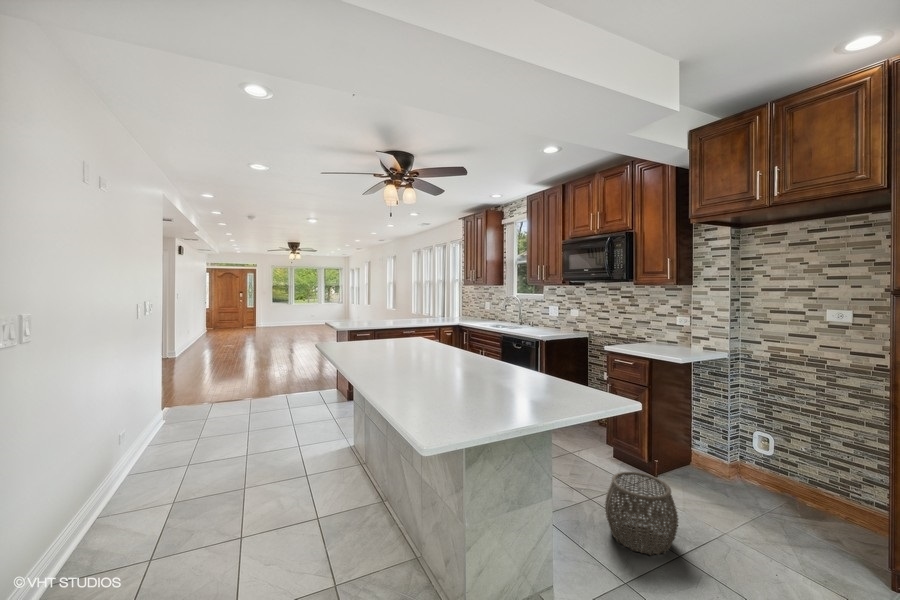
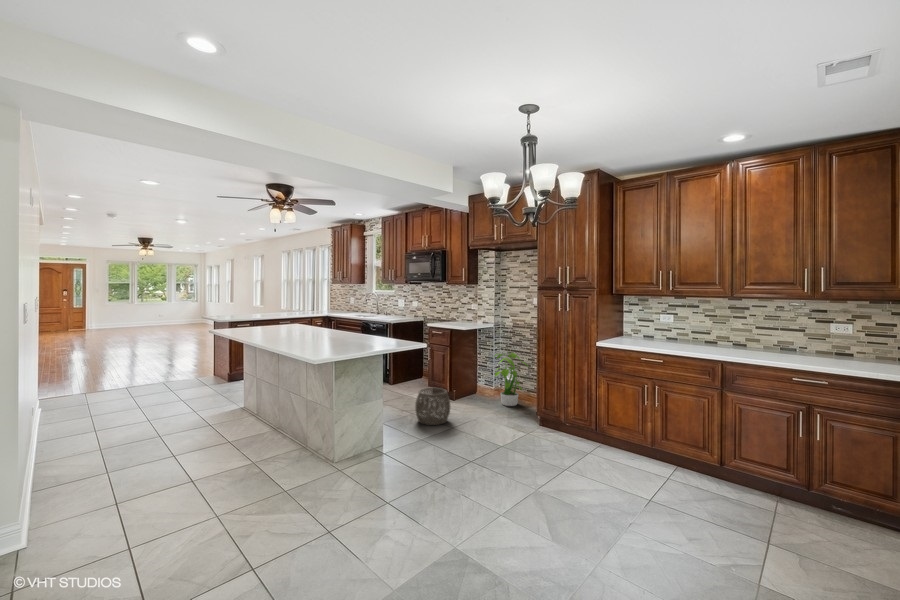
potted plant: none [739,403,820,512] -> present [495,353,528,406]

